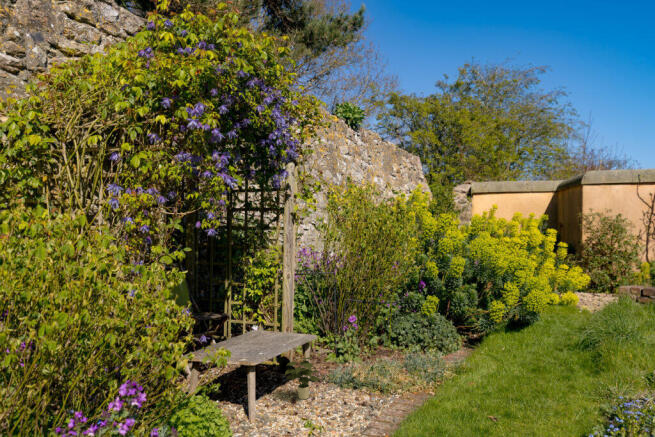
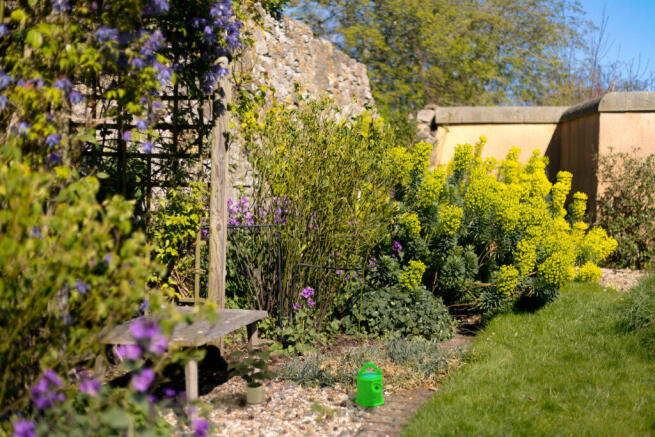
watering can: none [372,374,394,407] -> present [355,363,385,406]

